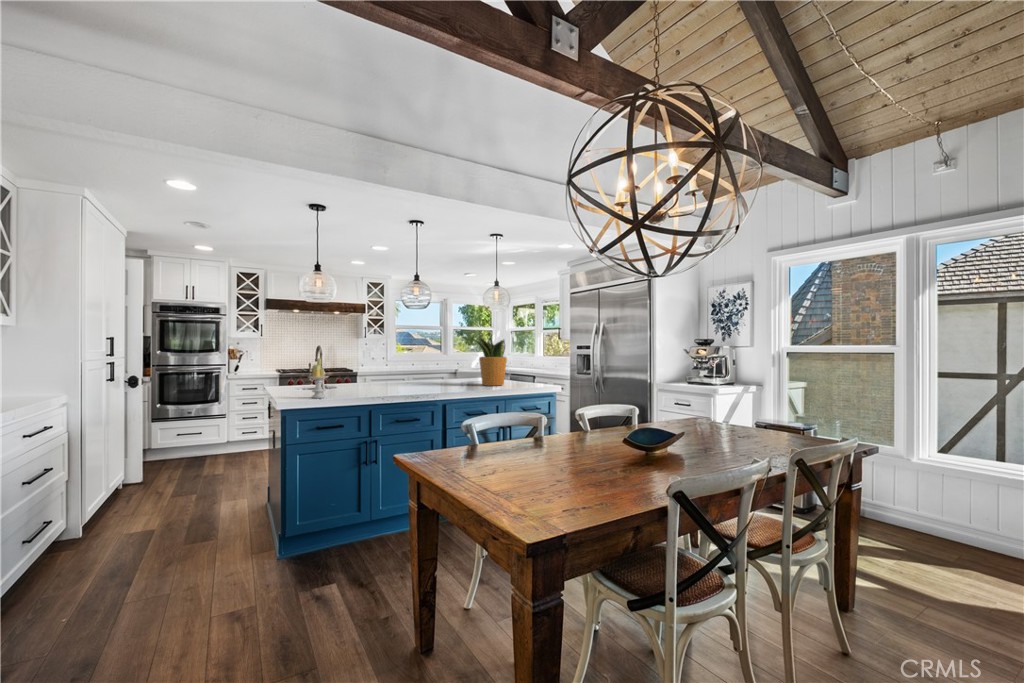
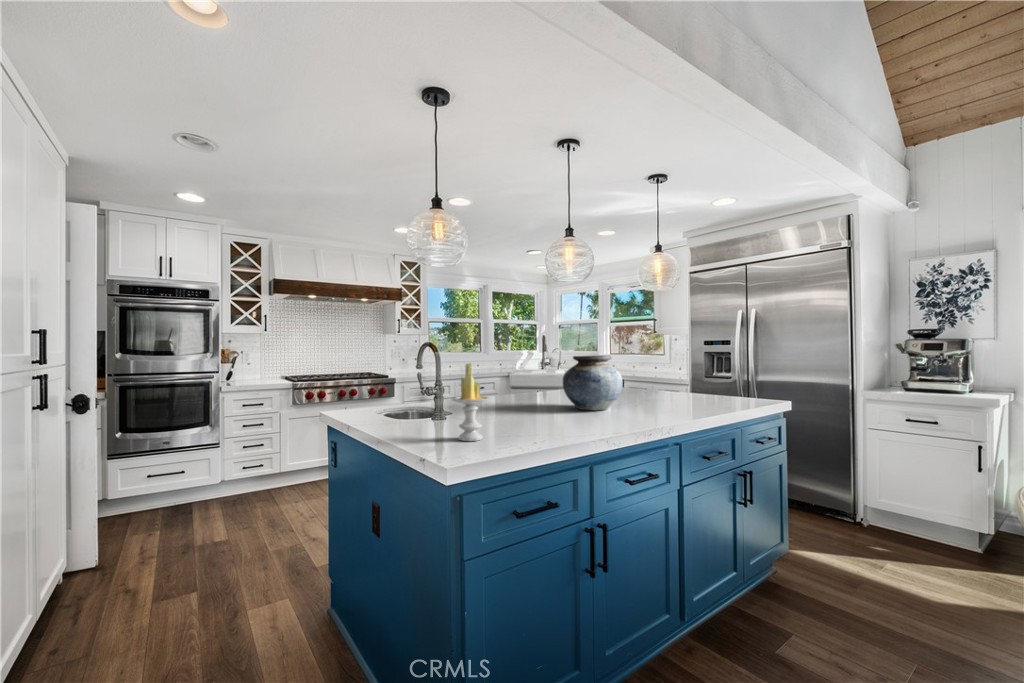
potted plant: present [476,338,507,386] -> none [639,326,705,402]
vase: none [407,355,444,389] -> present [563,356,623,410]

